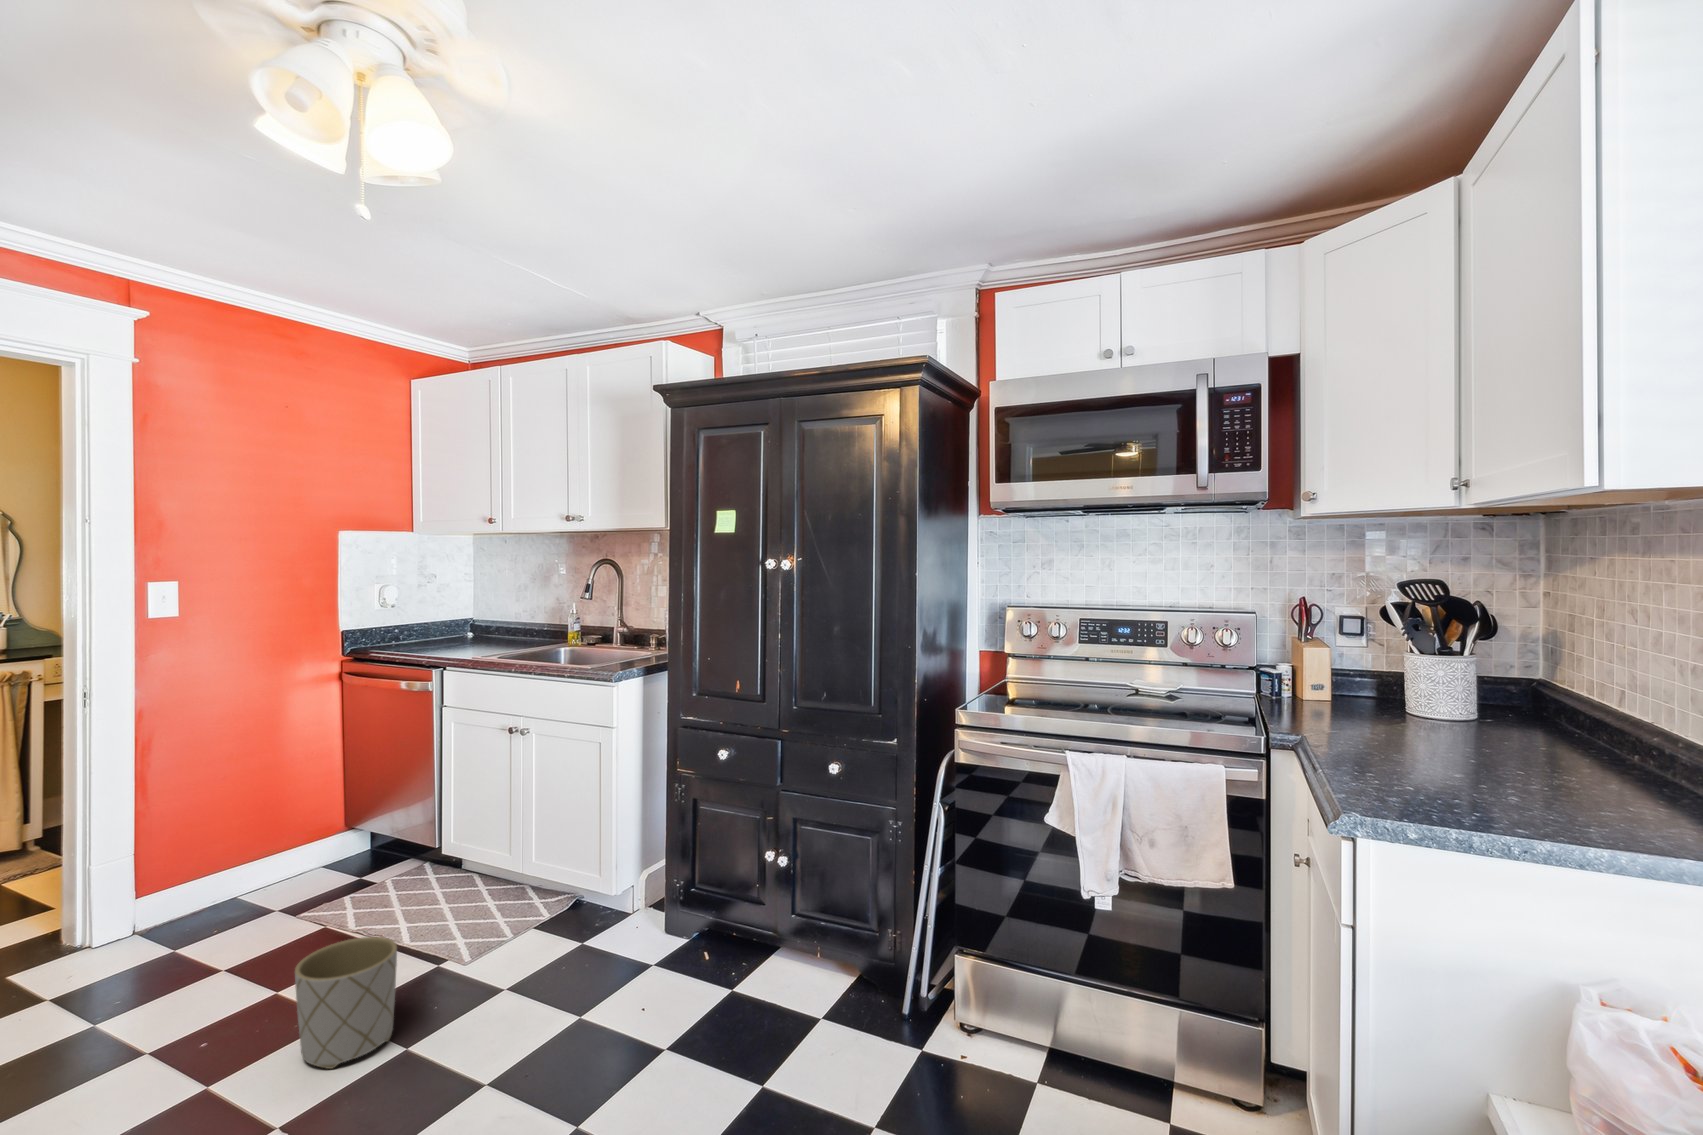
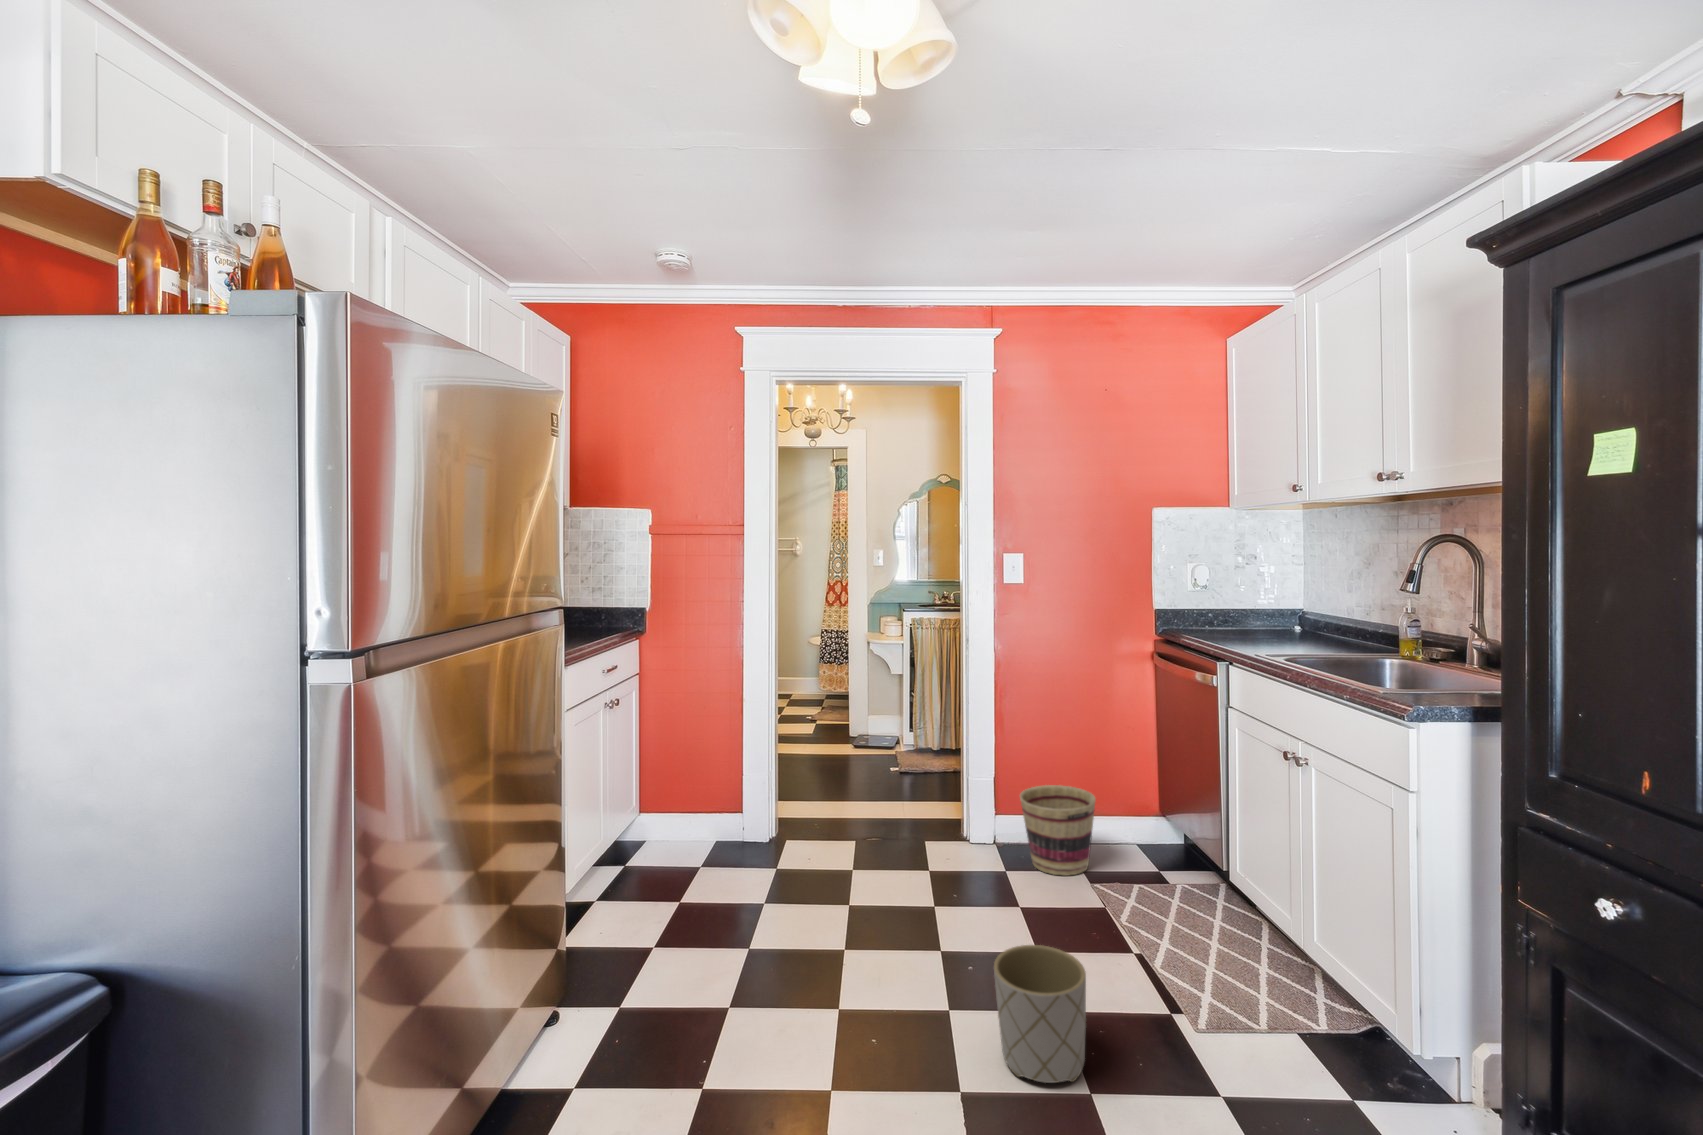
basket: none [192,821,296,924] -> present [1020,785,1096,875]

